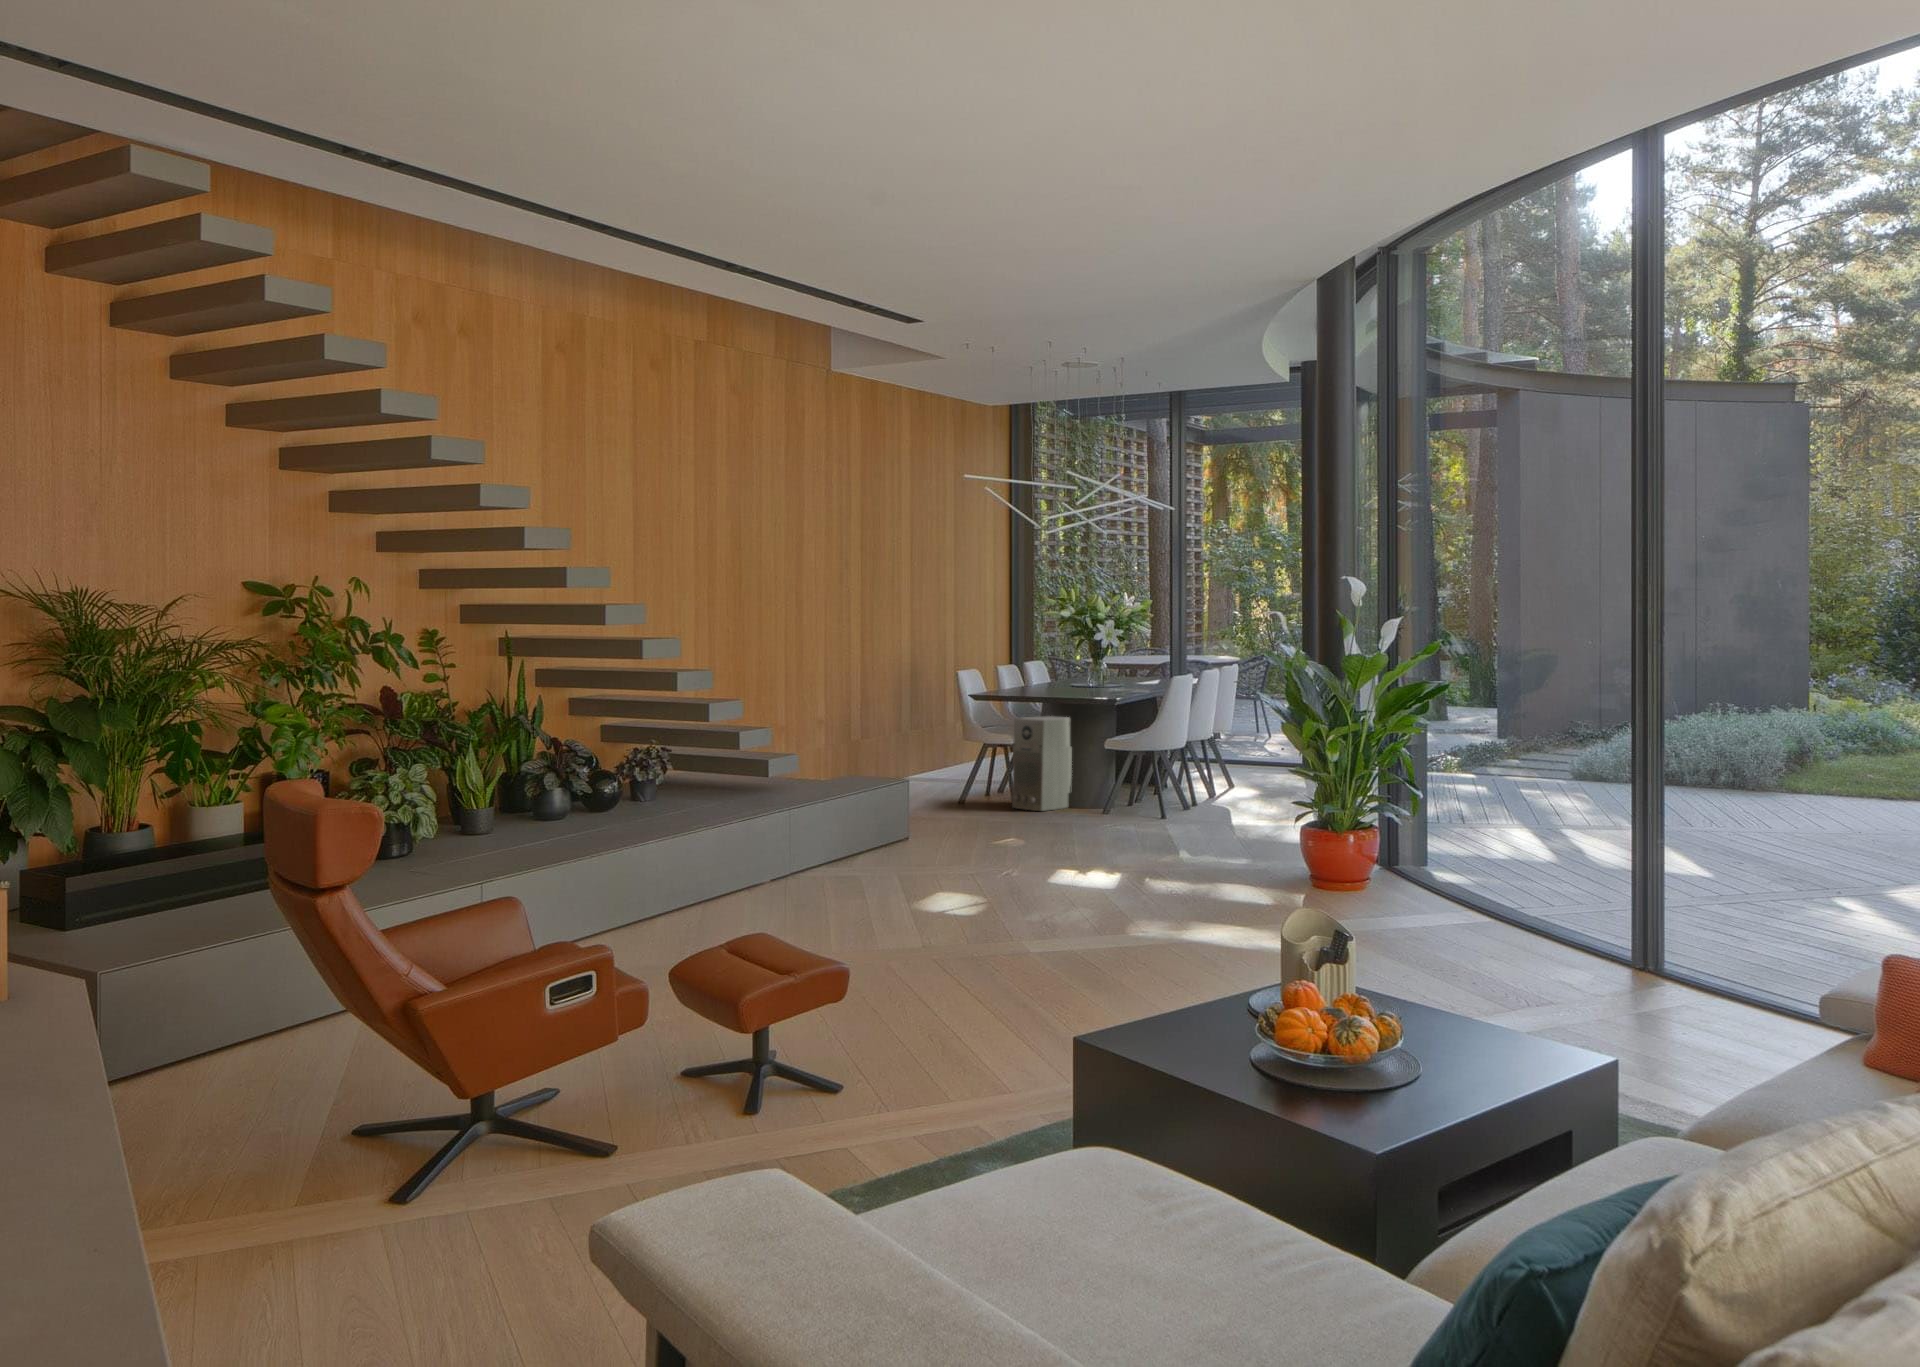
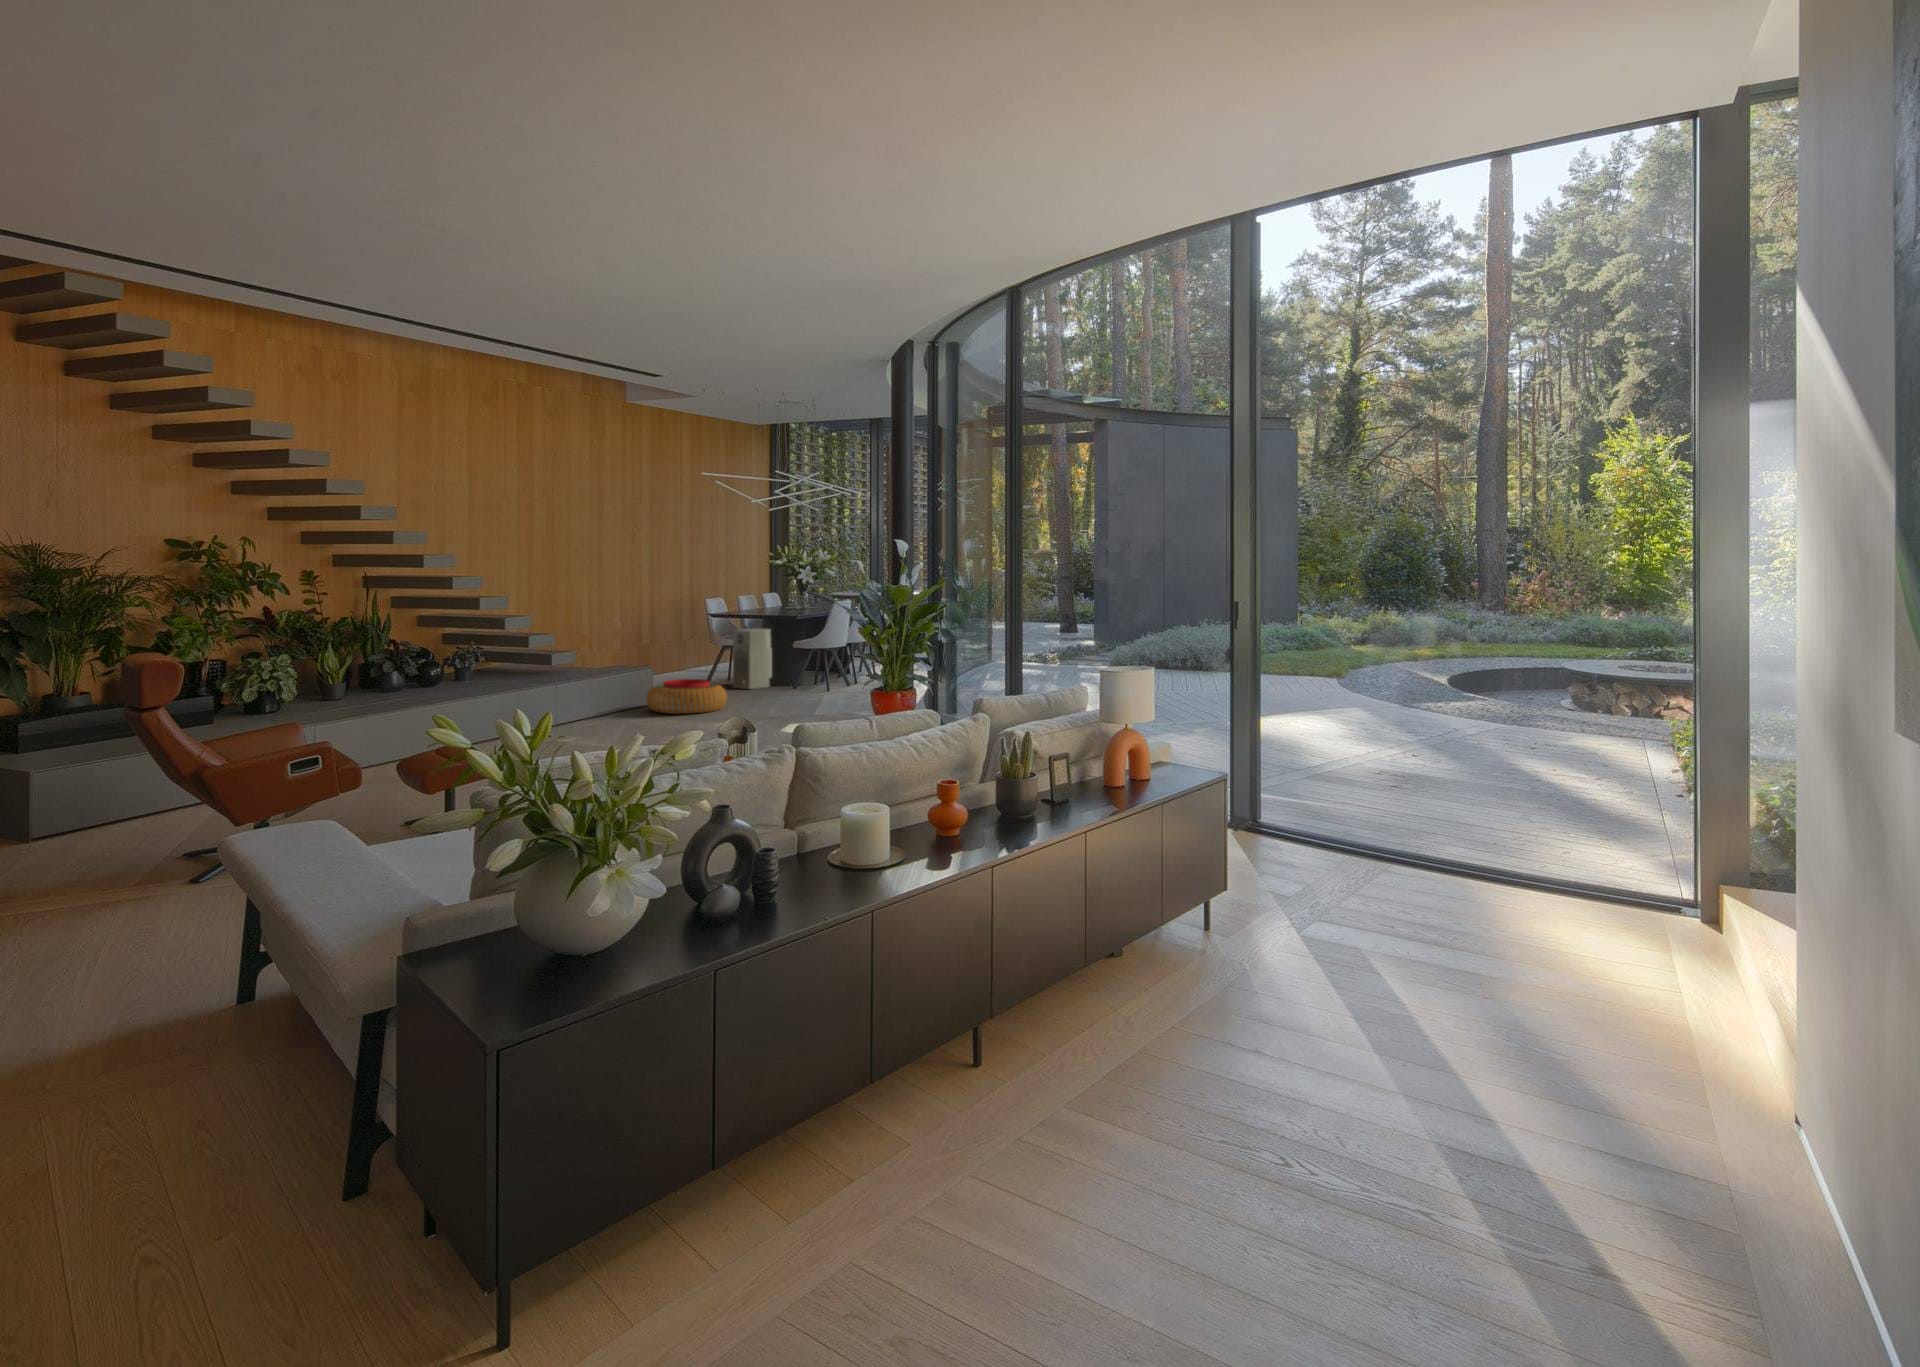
pouf: none [913,798,1037,854] -> present [646,679,727,714]

